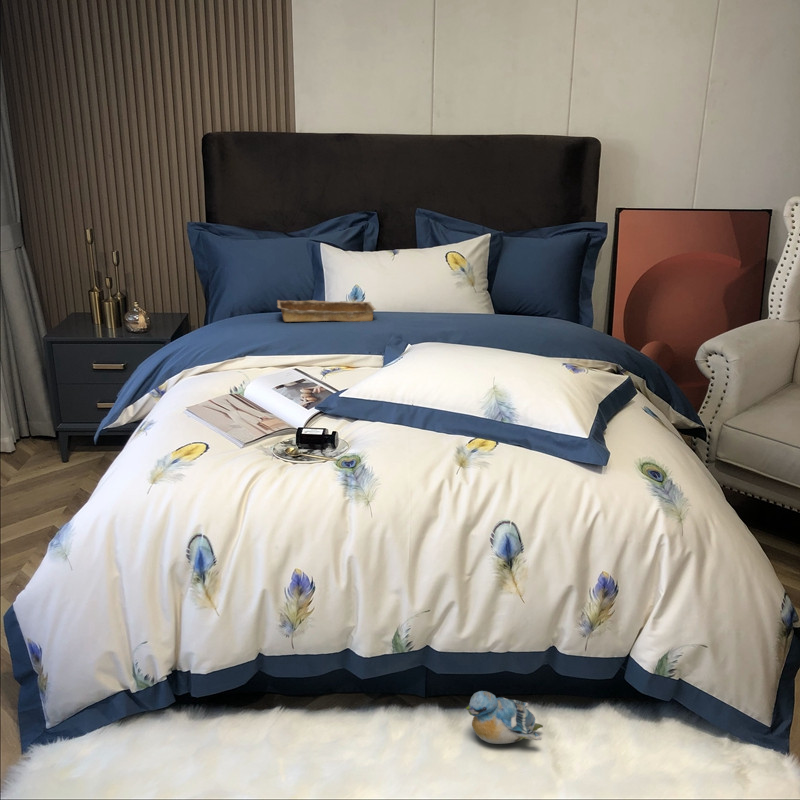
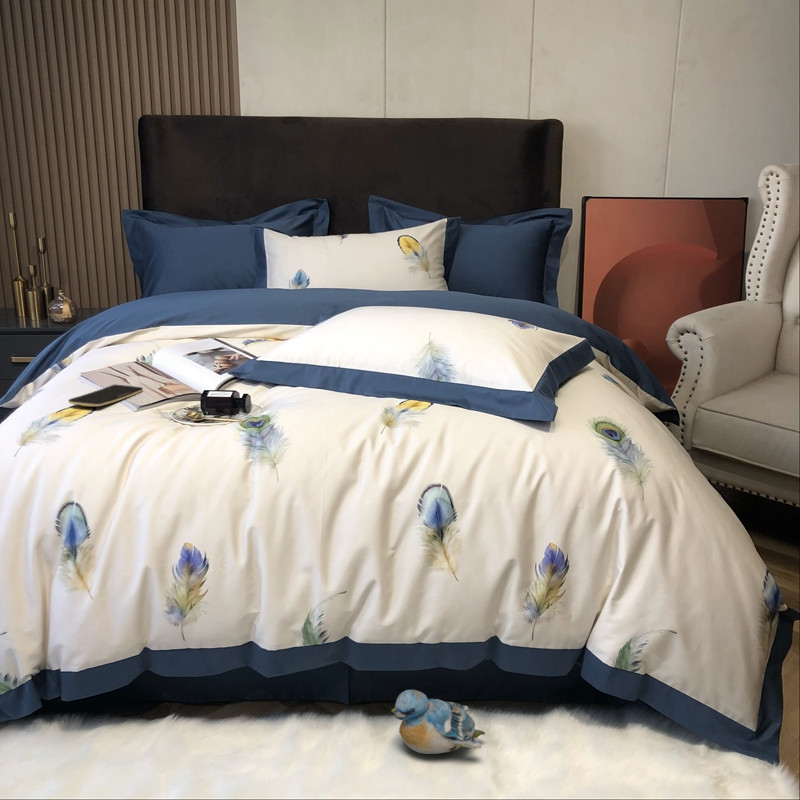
tray: present [278,300,376,322] -> none [204,277,314,297]
smartphone: none [183,419,242,444] -> present [69,385,143,406]

